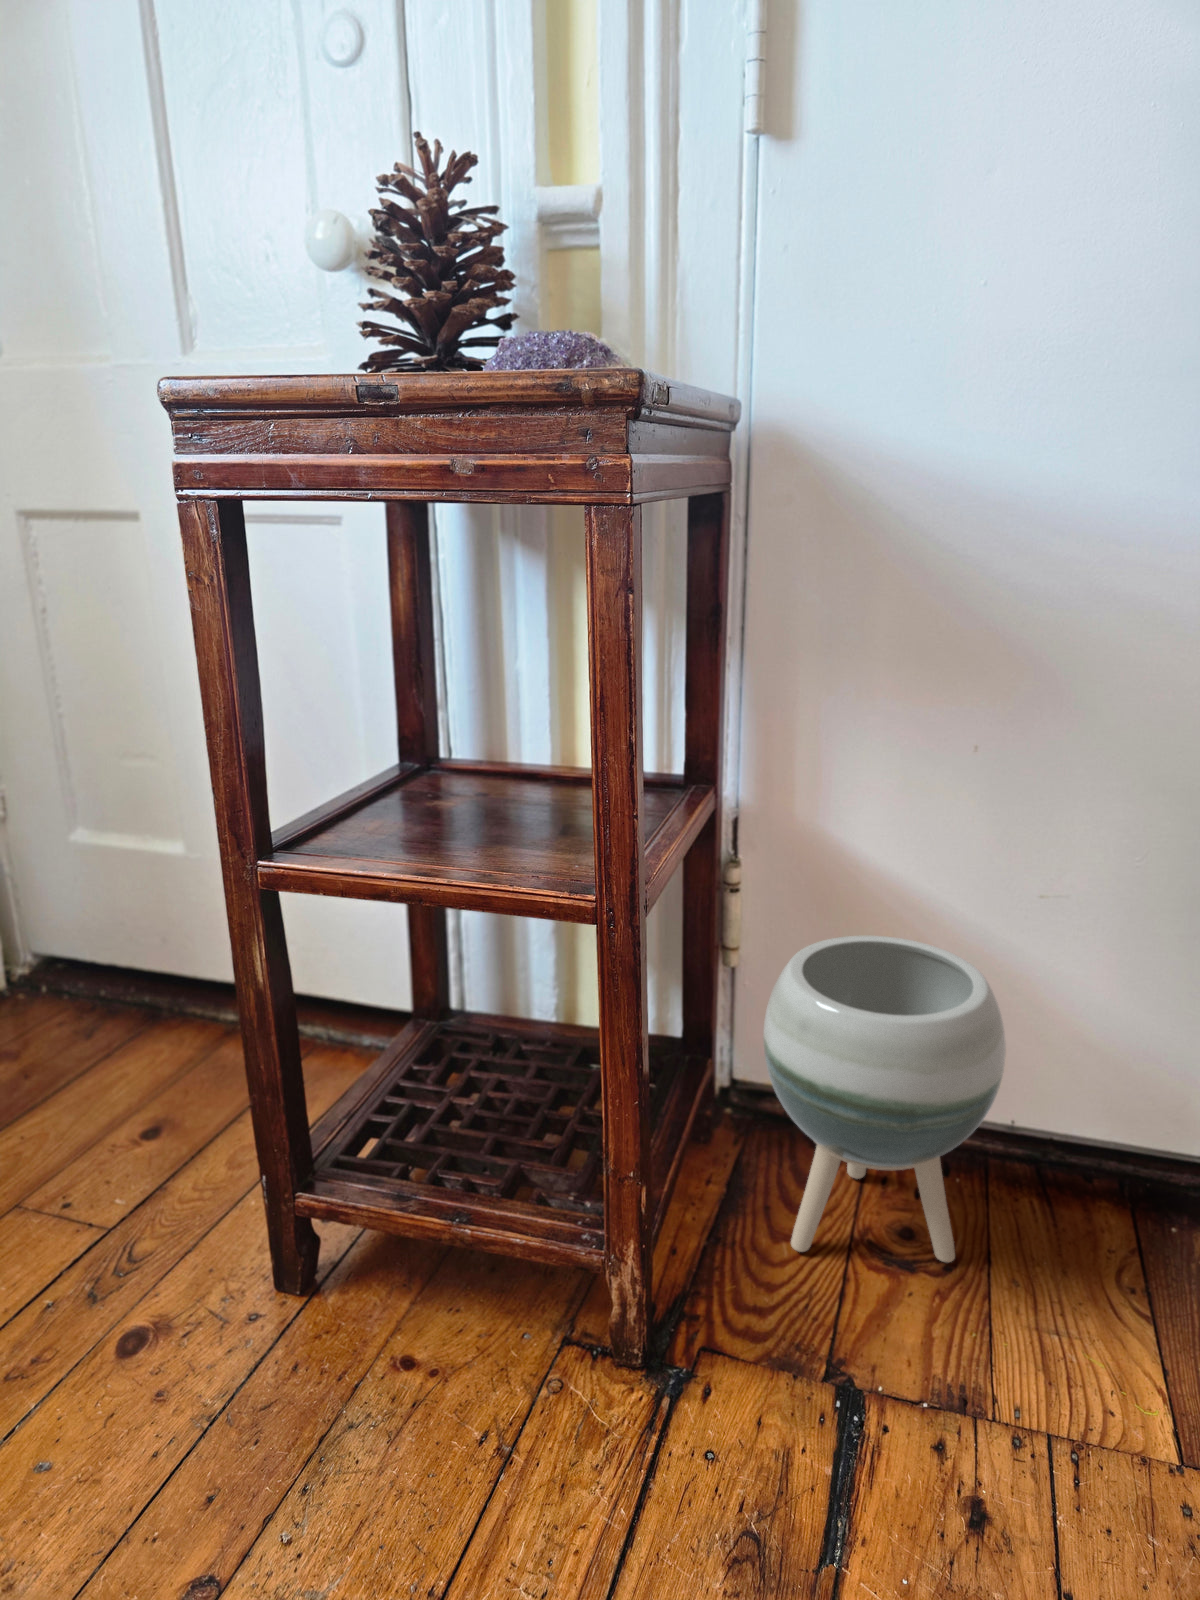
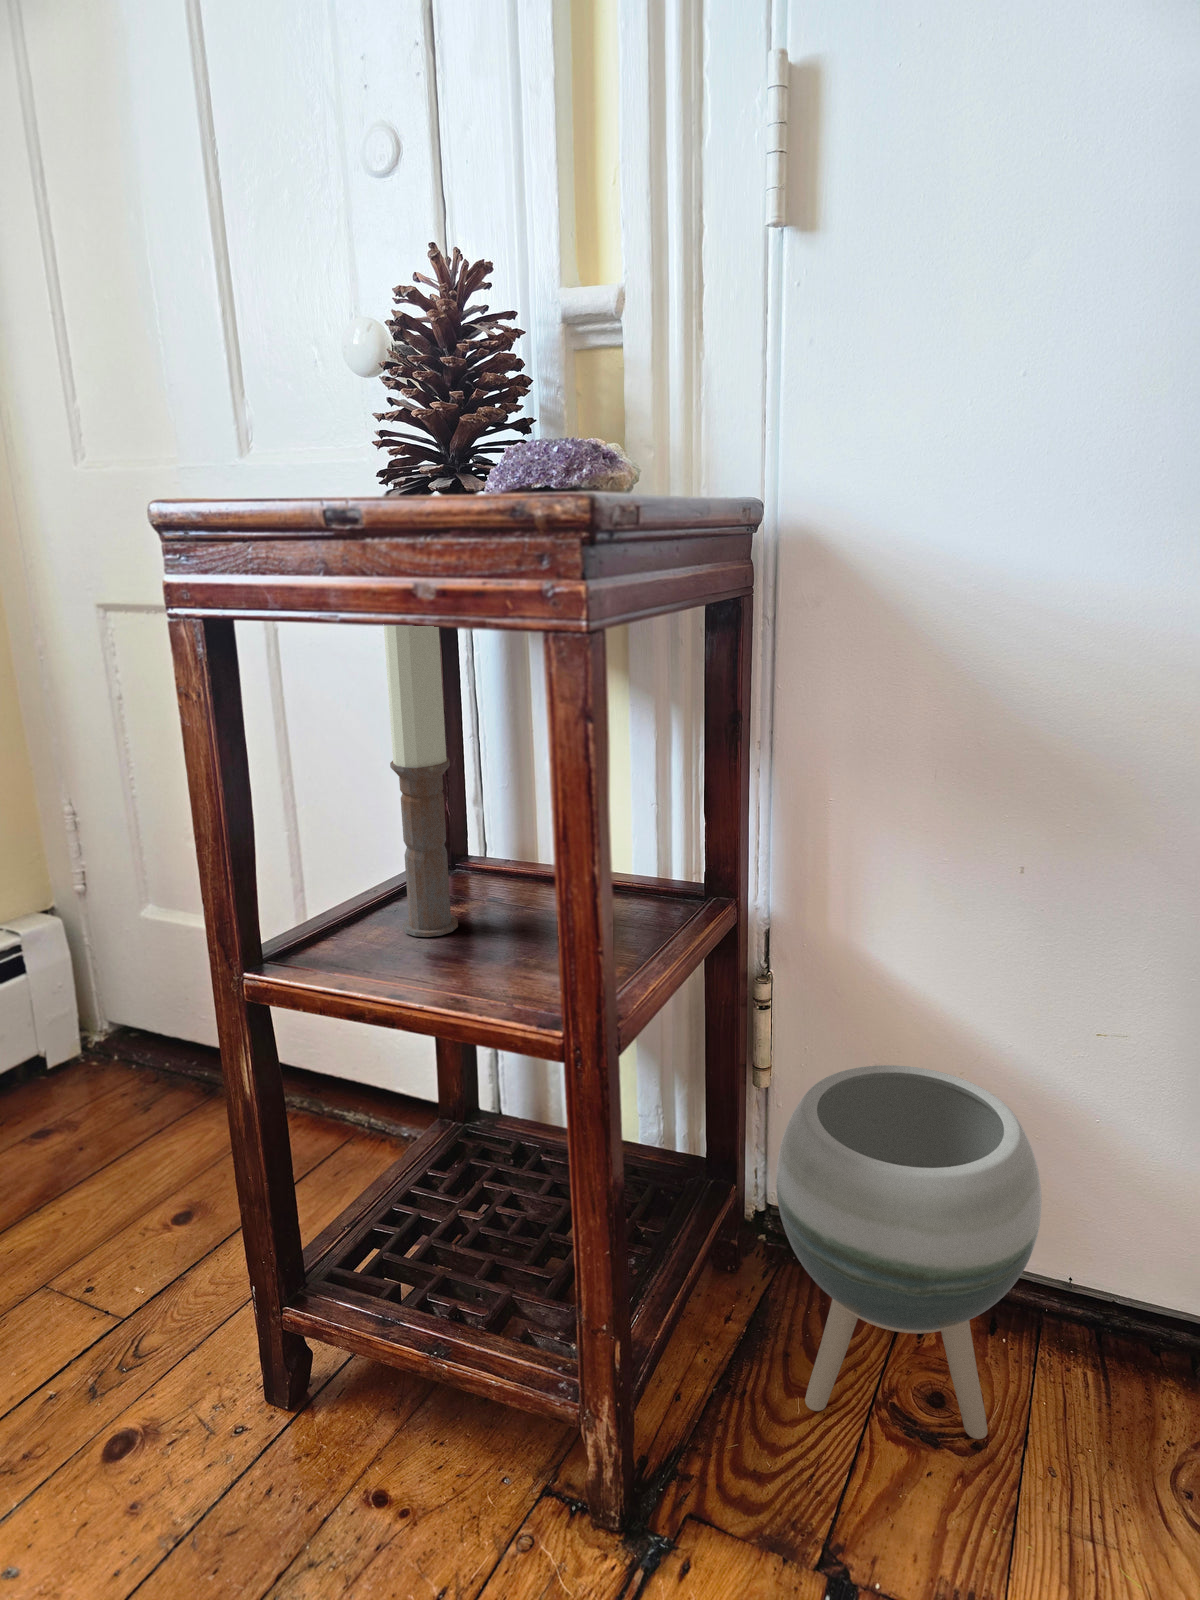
candle: none [383,486,455,827] -> present [384,626,458,937]

